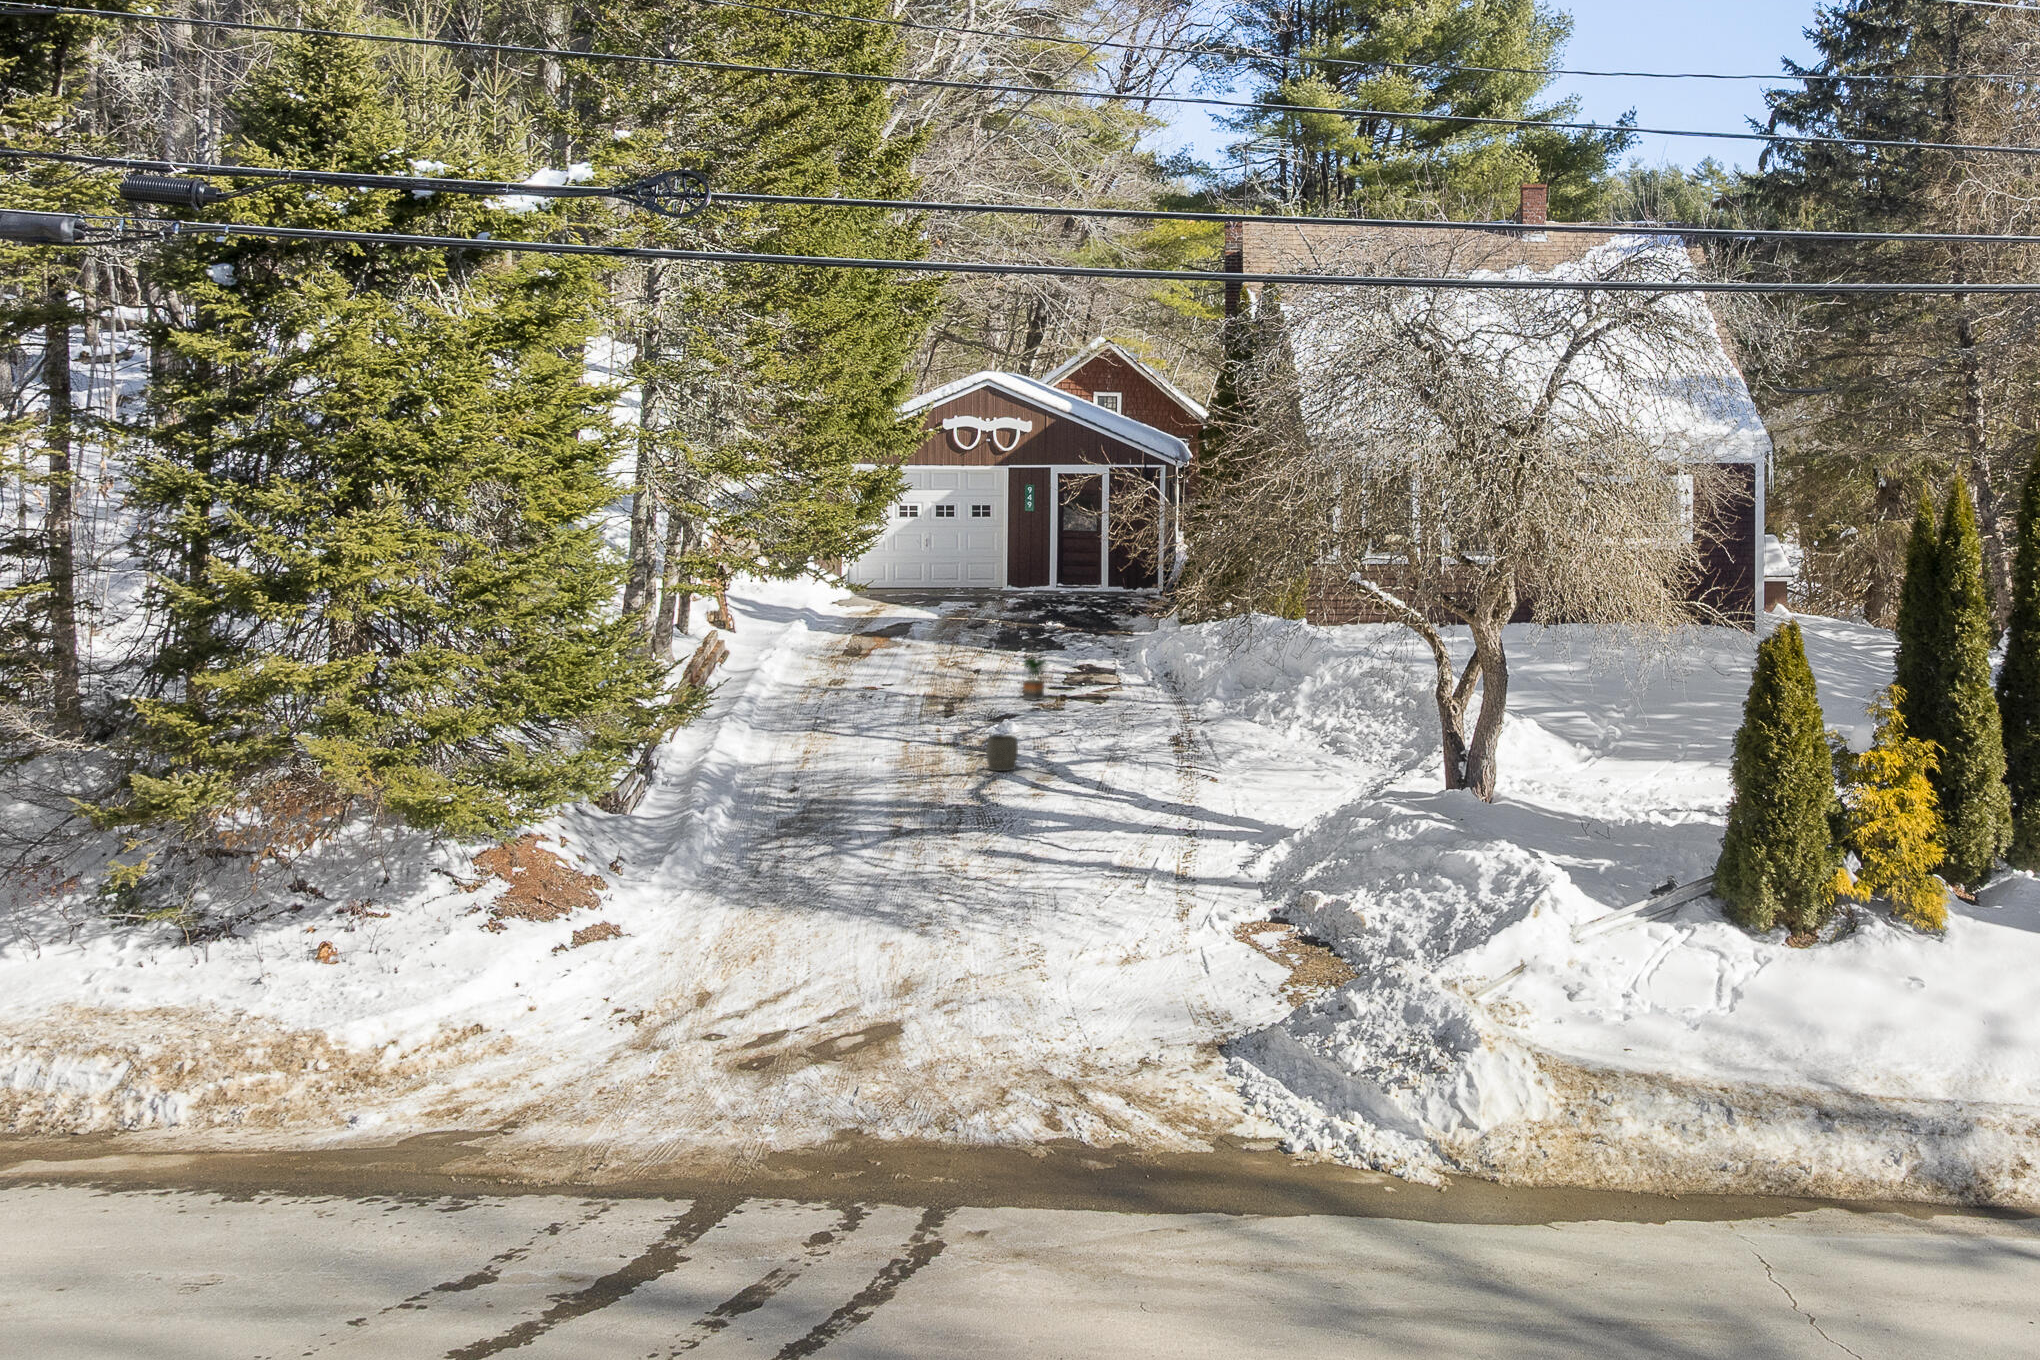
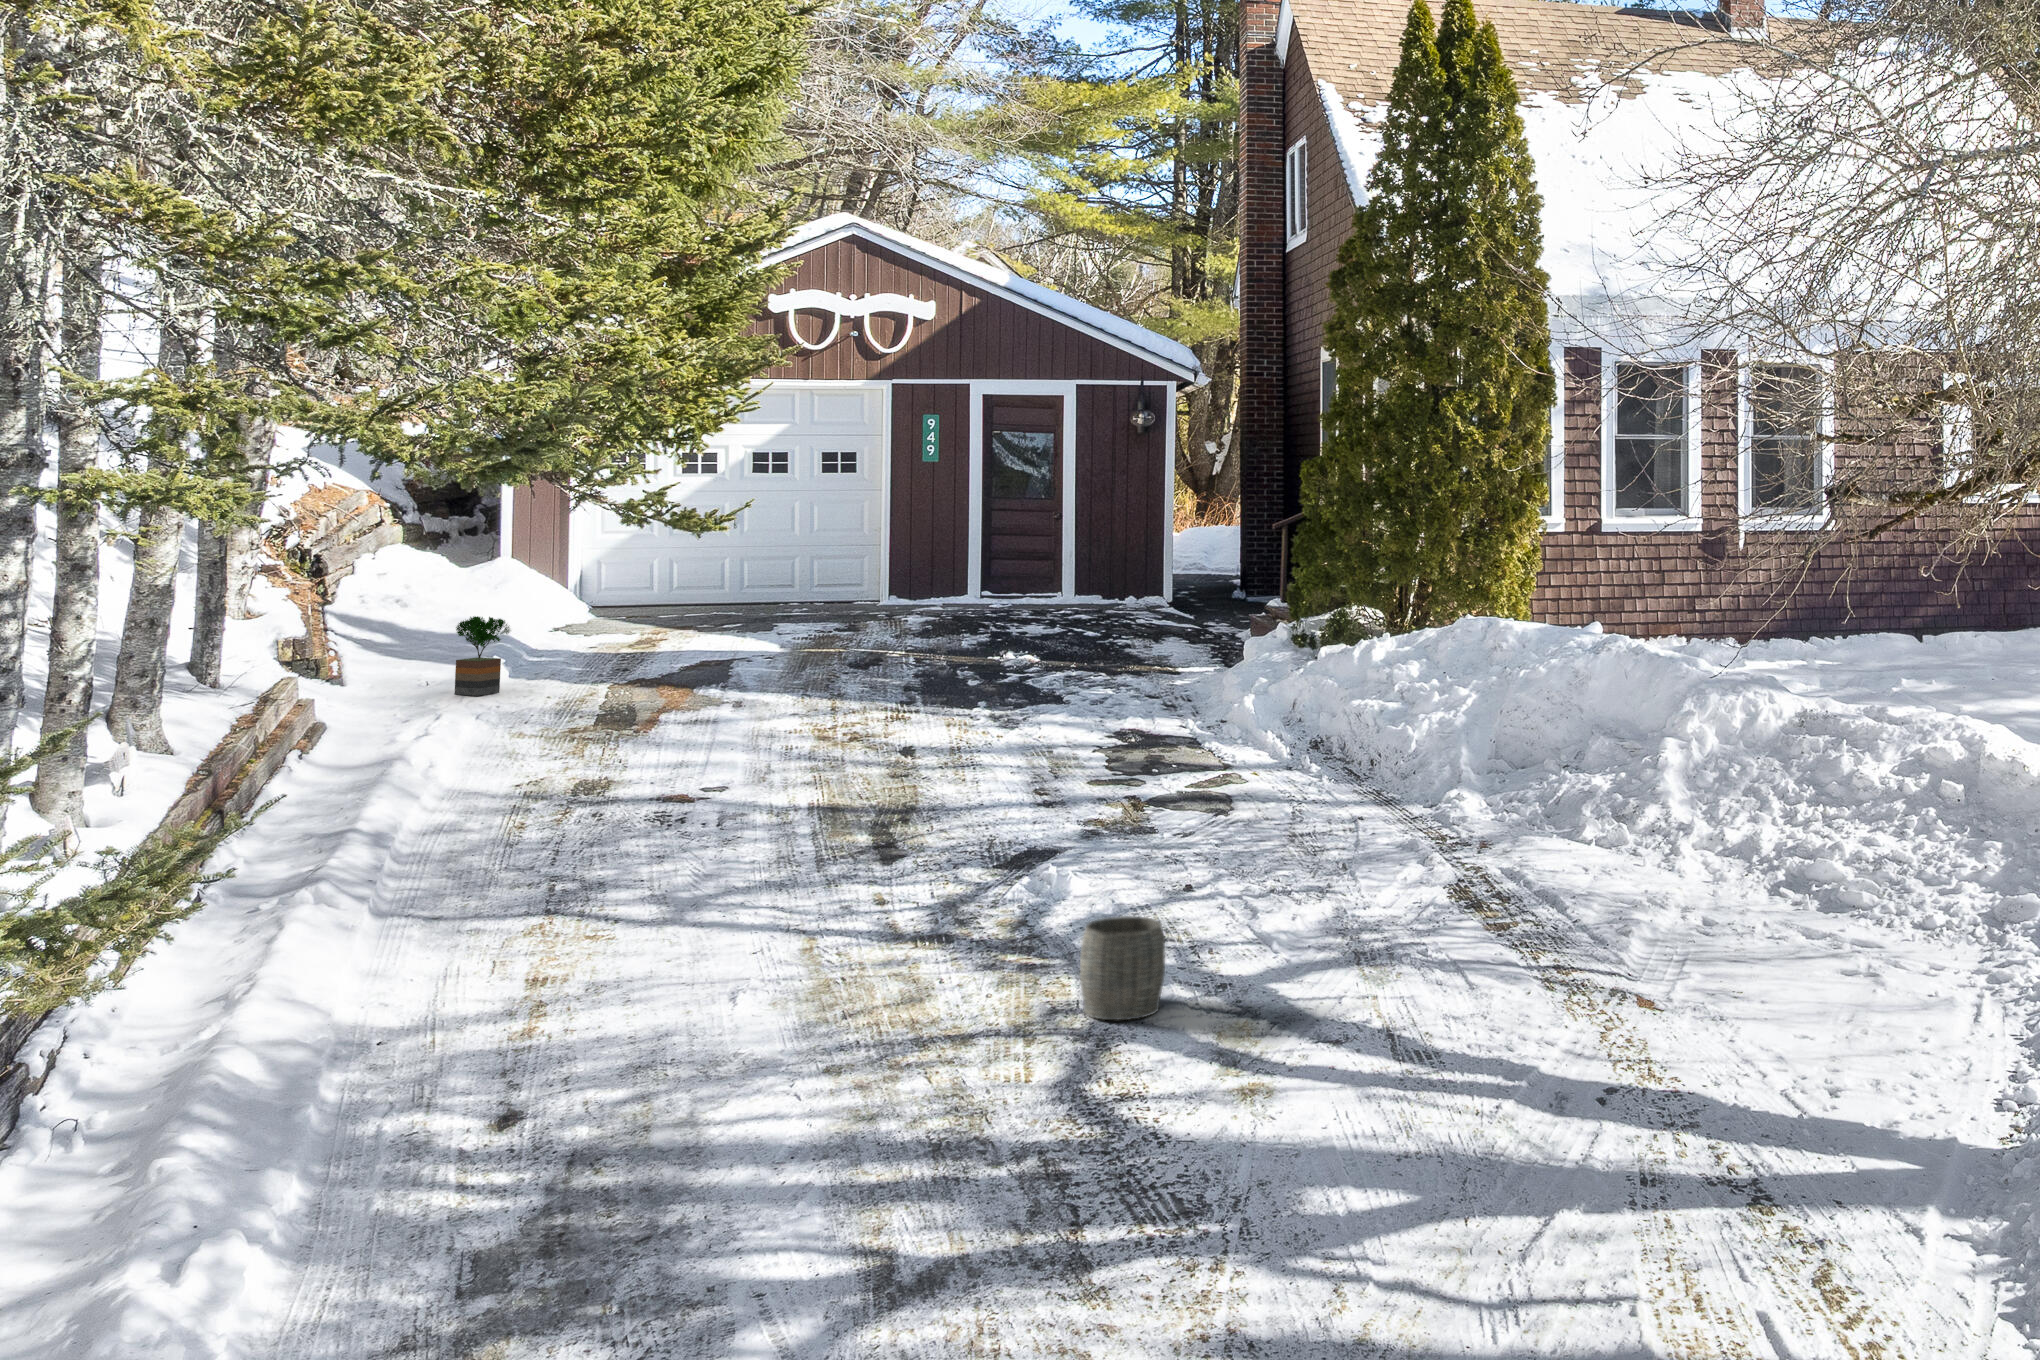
potted tree: present [1023,659,1046,701] -> present [454,616,510,696]

